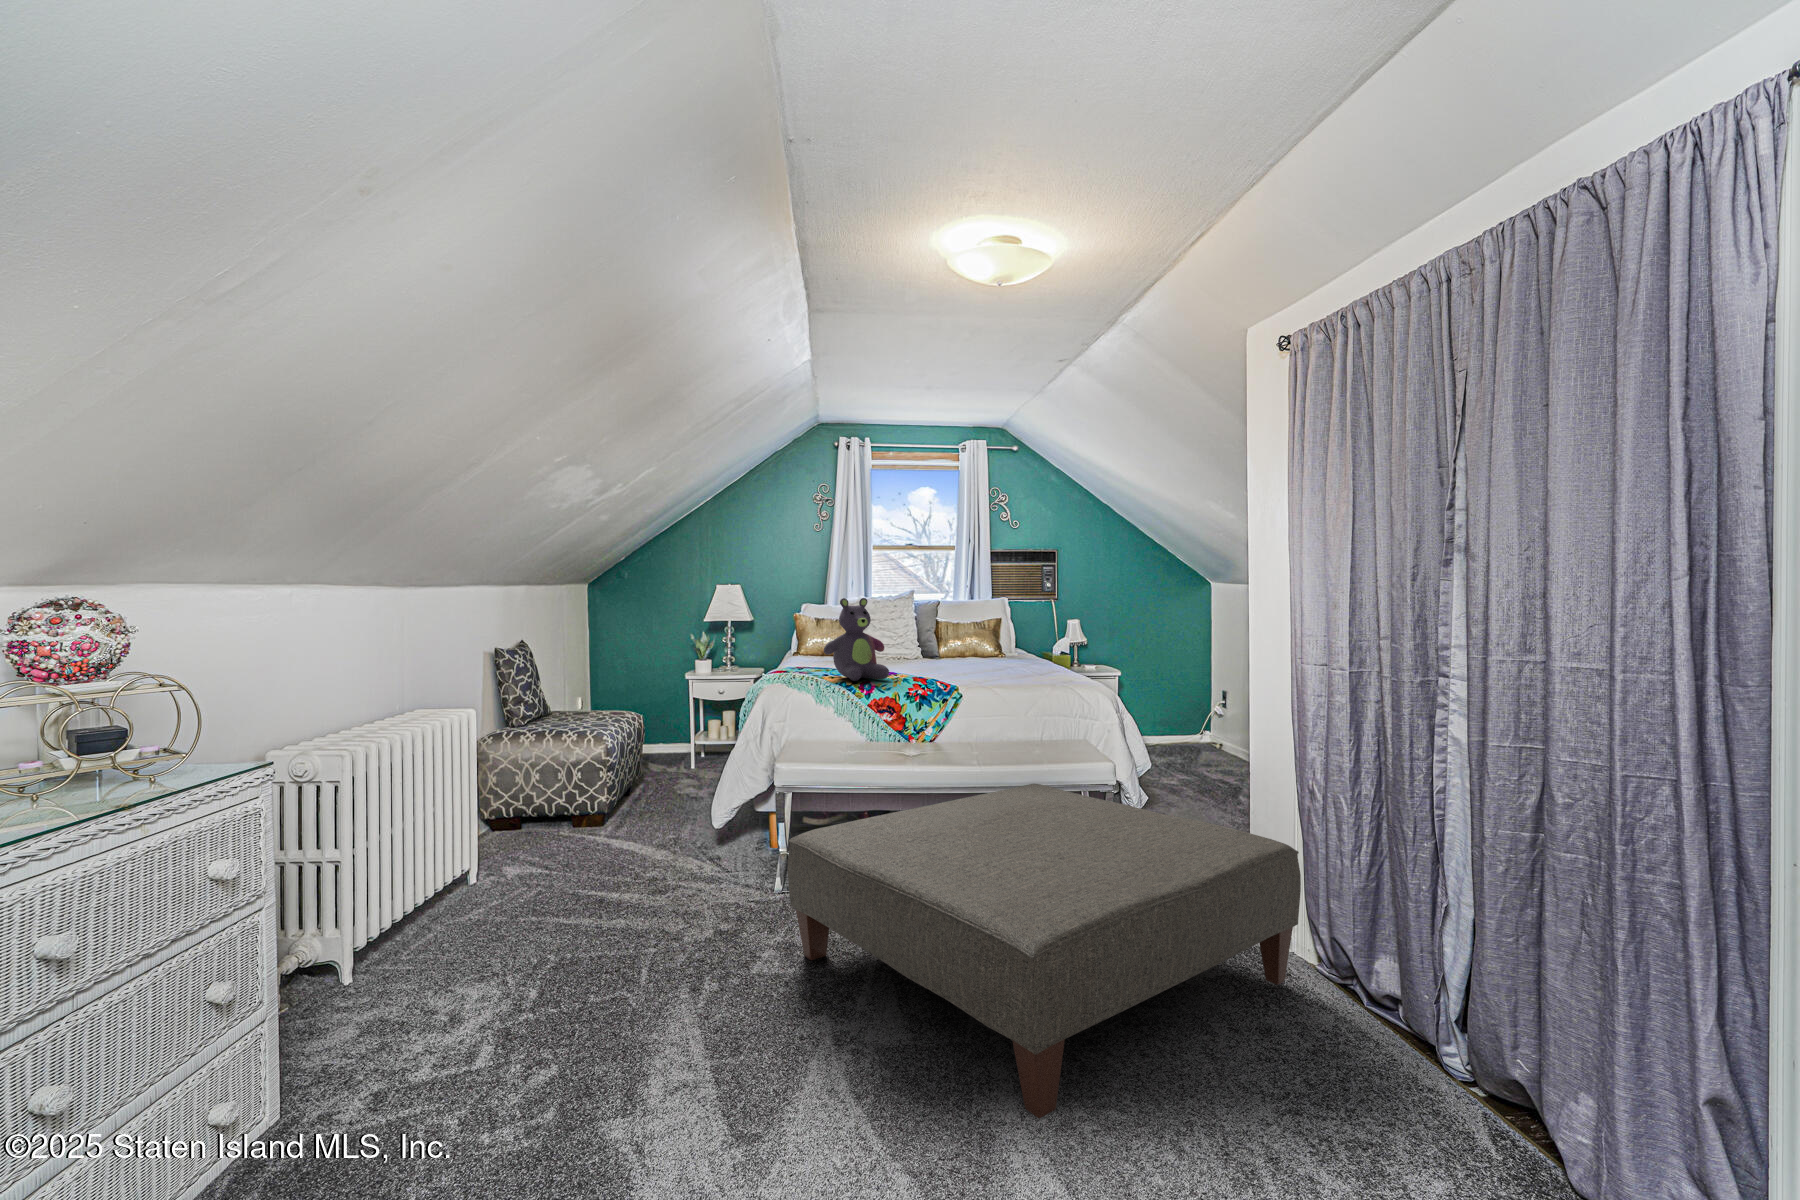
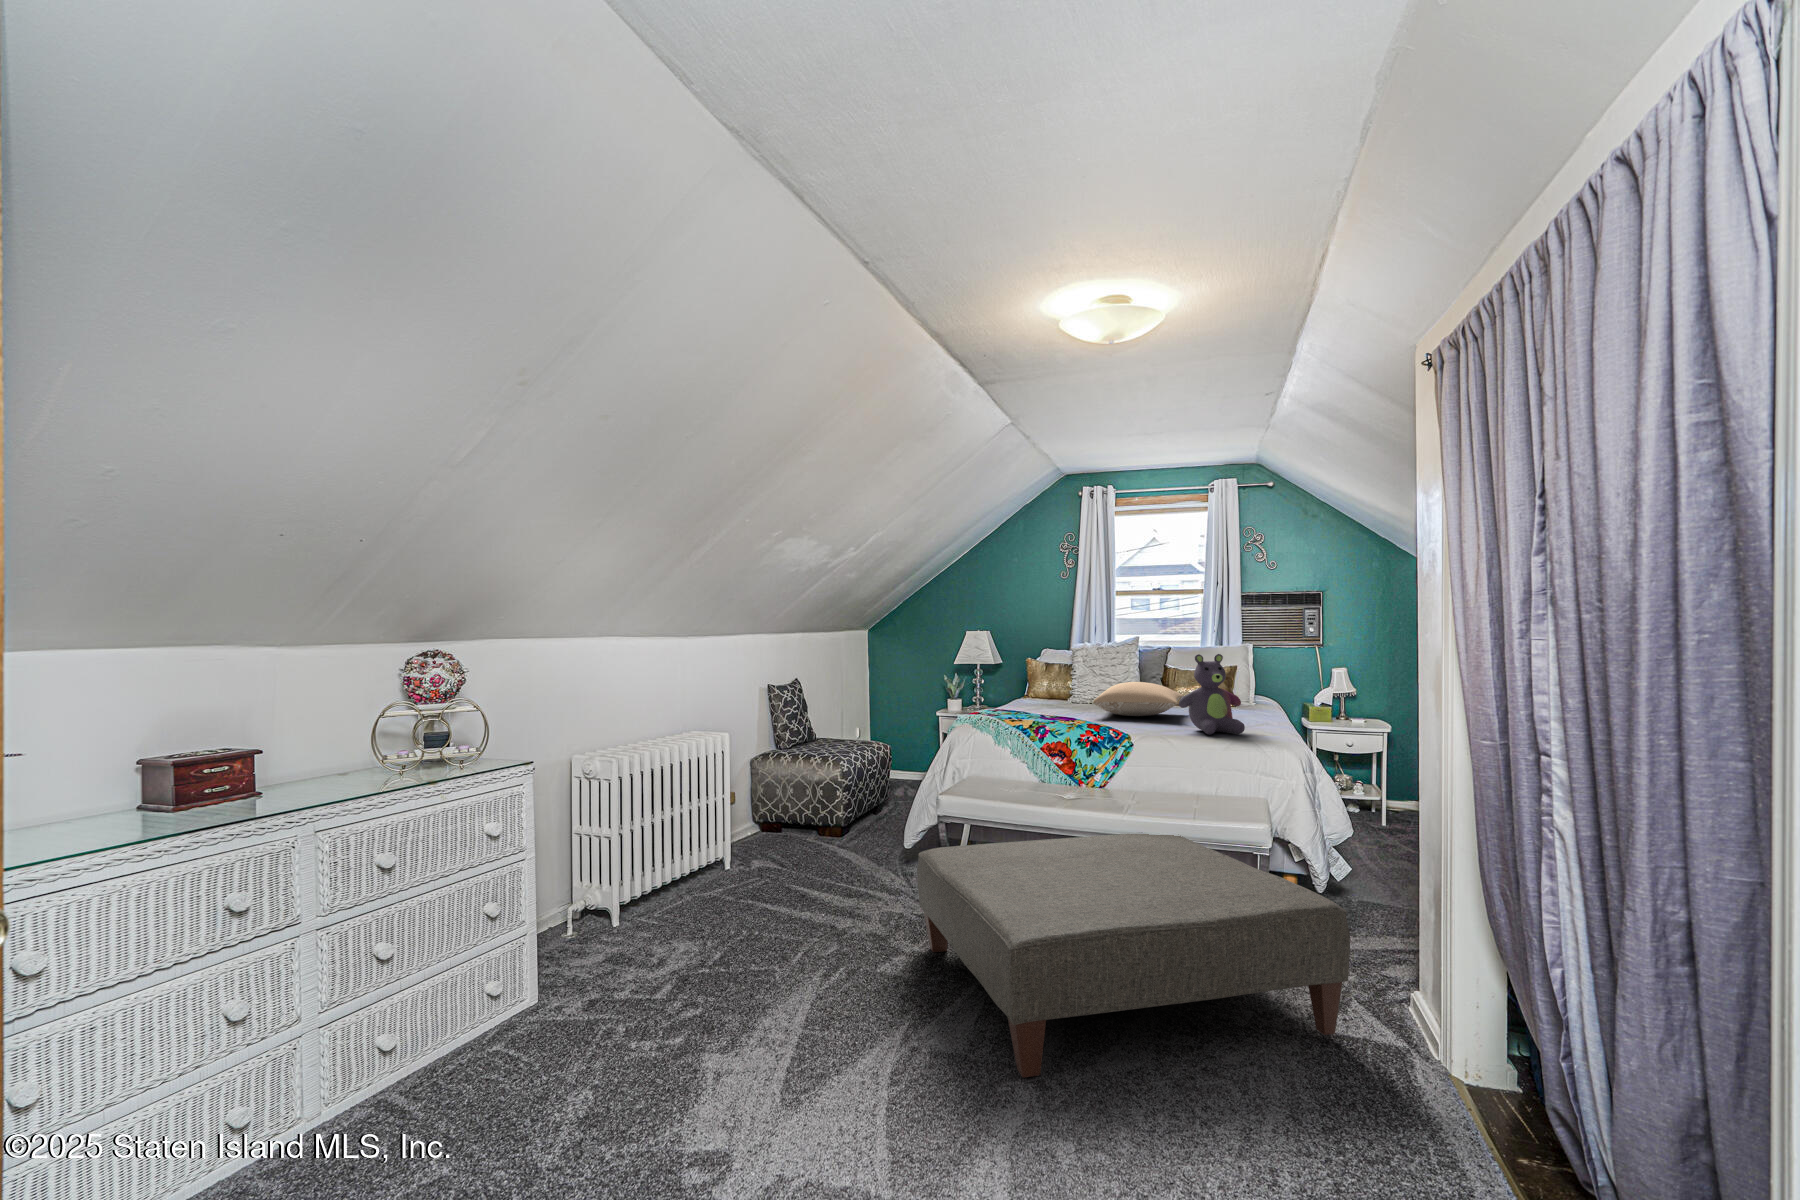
stuffed bear: present [824,598,889,681] -> present [1179,654,1245,735]
pillow: none [894,633,983,668] -> present [1093,682,1183,716]

